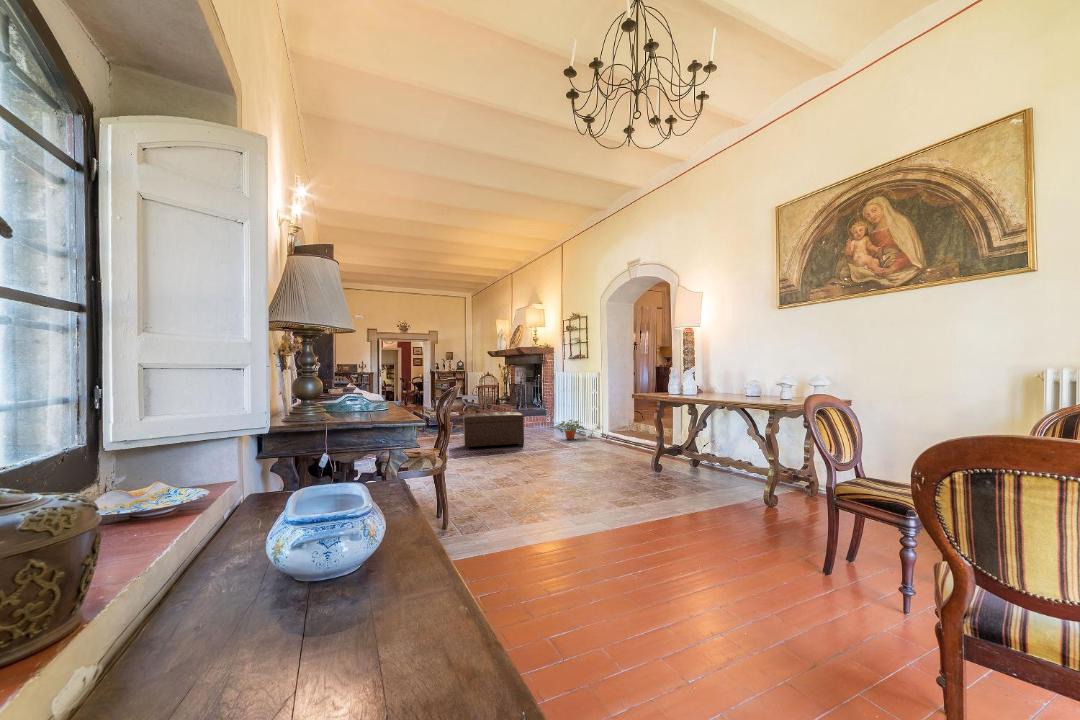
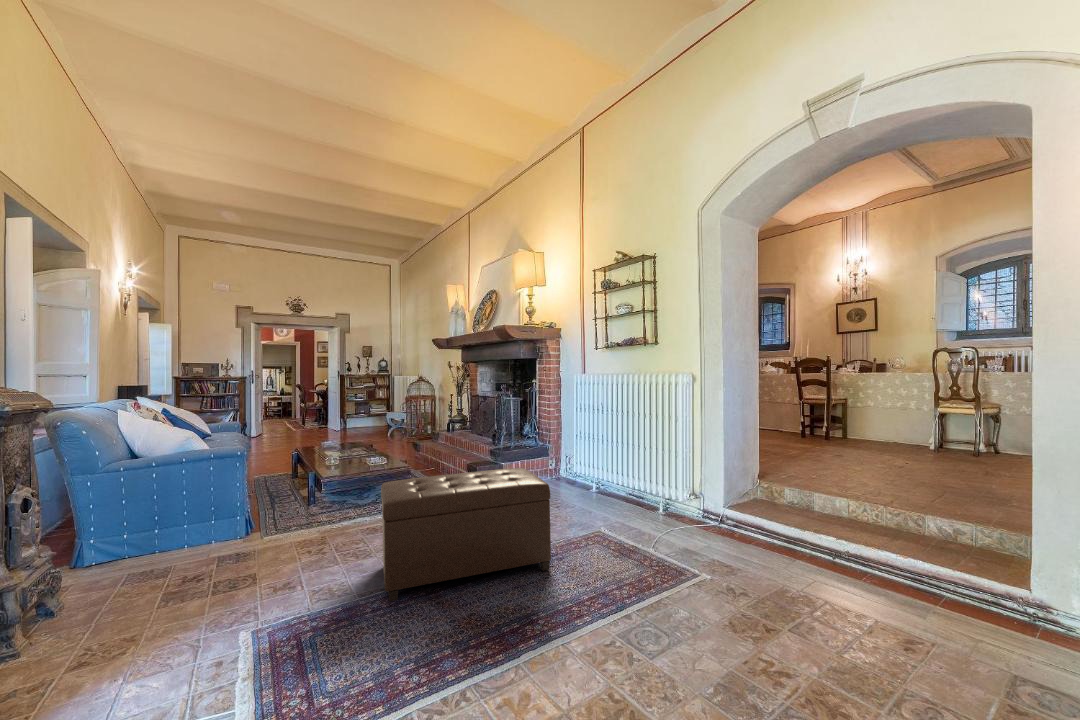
potted plant: present [555,420,586,439] -> none [599,474,675,523]

